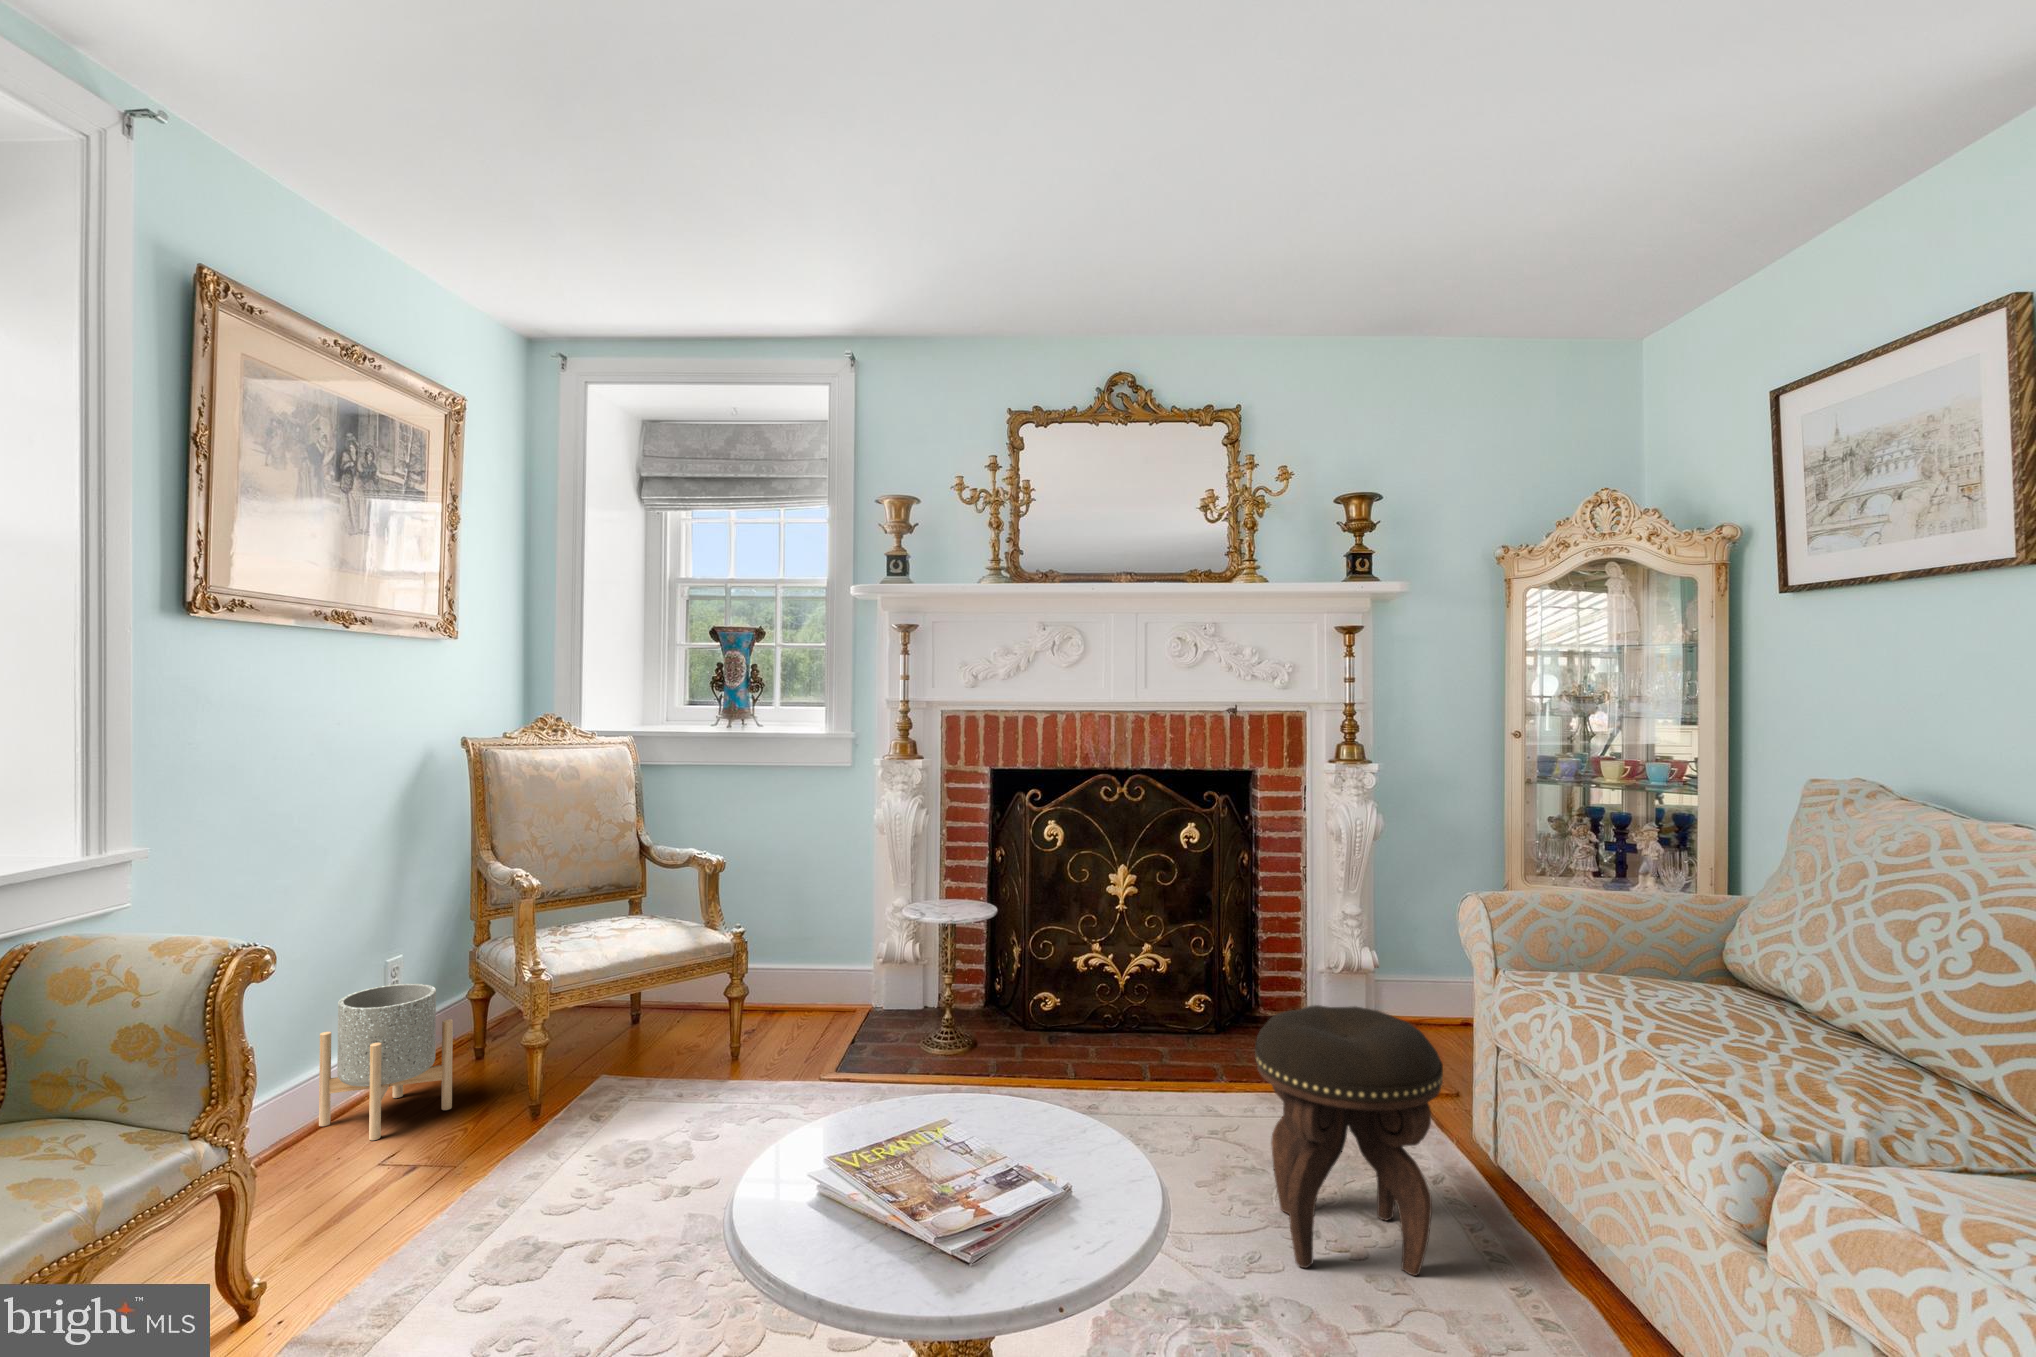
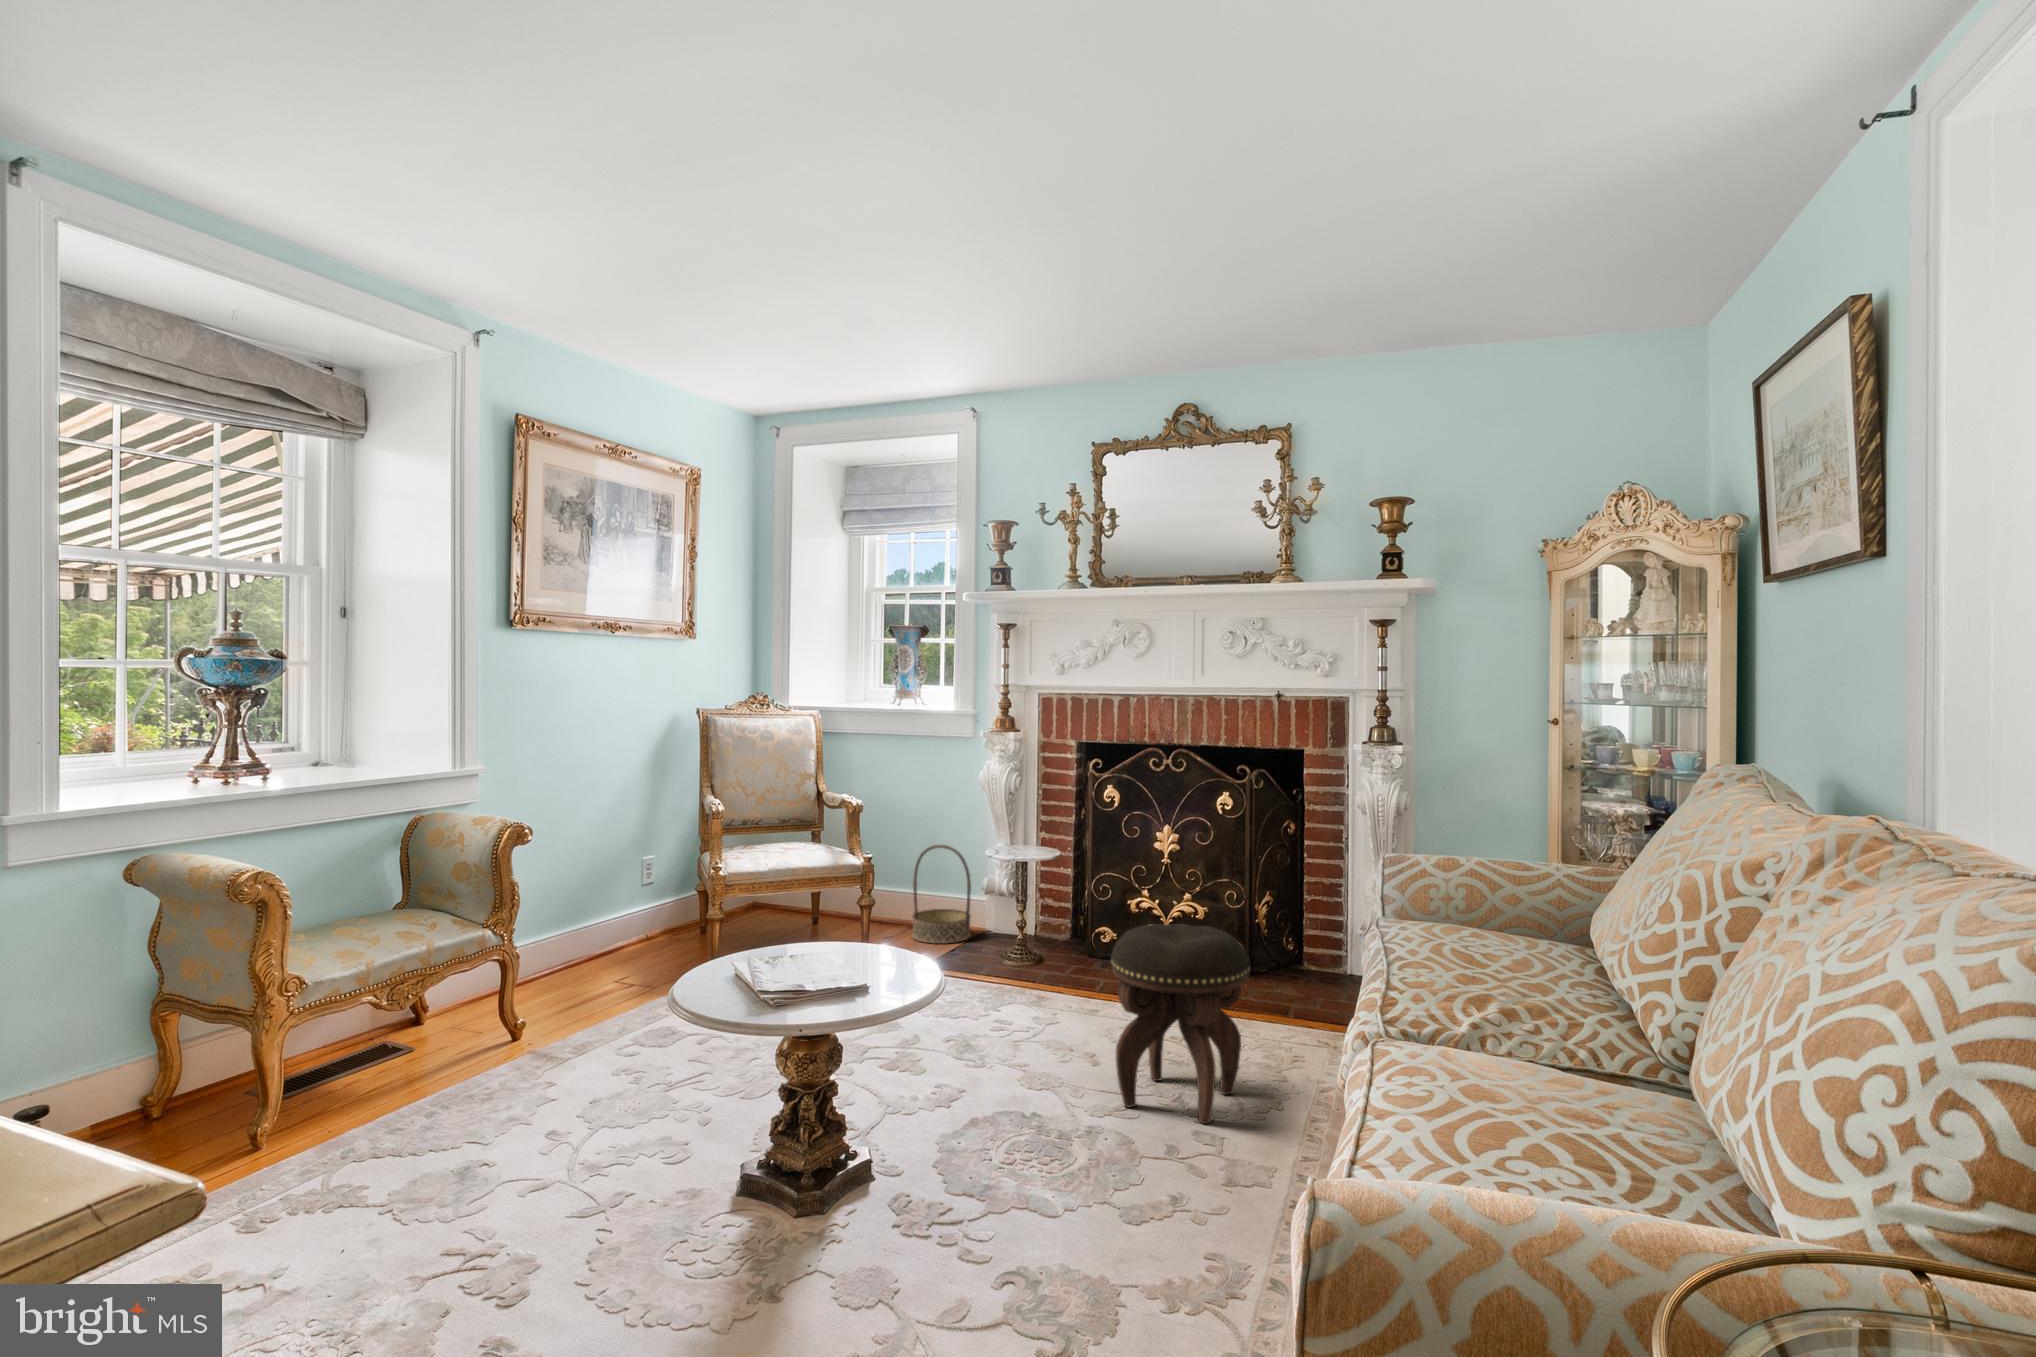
basket: none [782,906,864,1037] -> present [912,845,971,944]
planter: present [319,984,453,1140] -> none [595,871,672,966]

